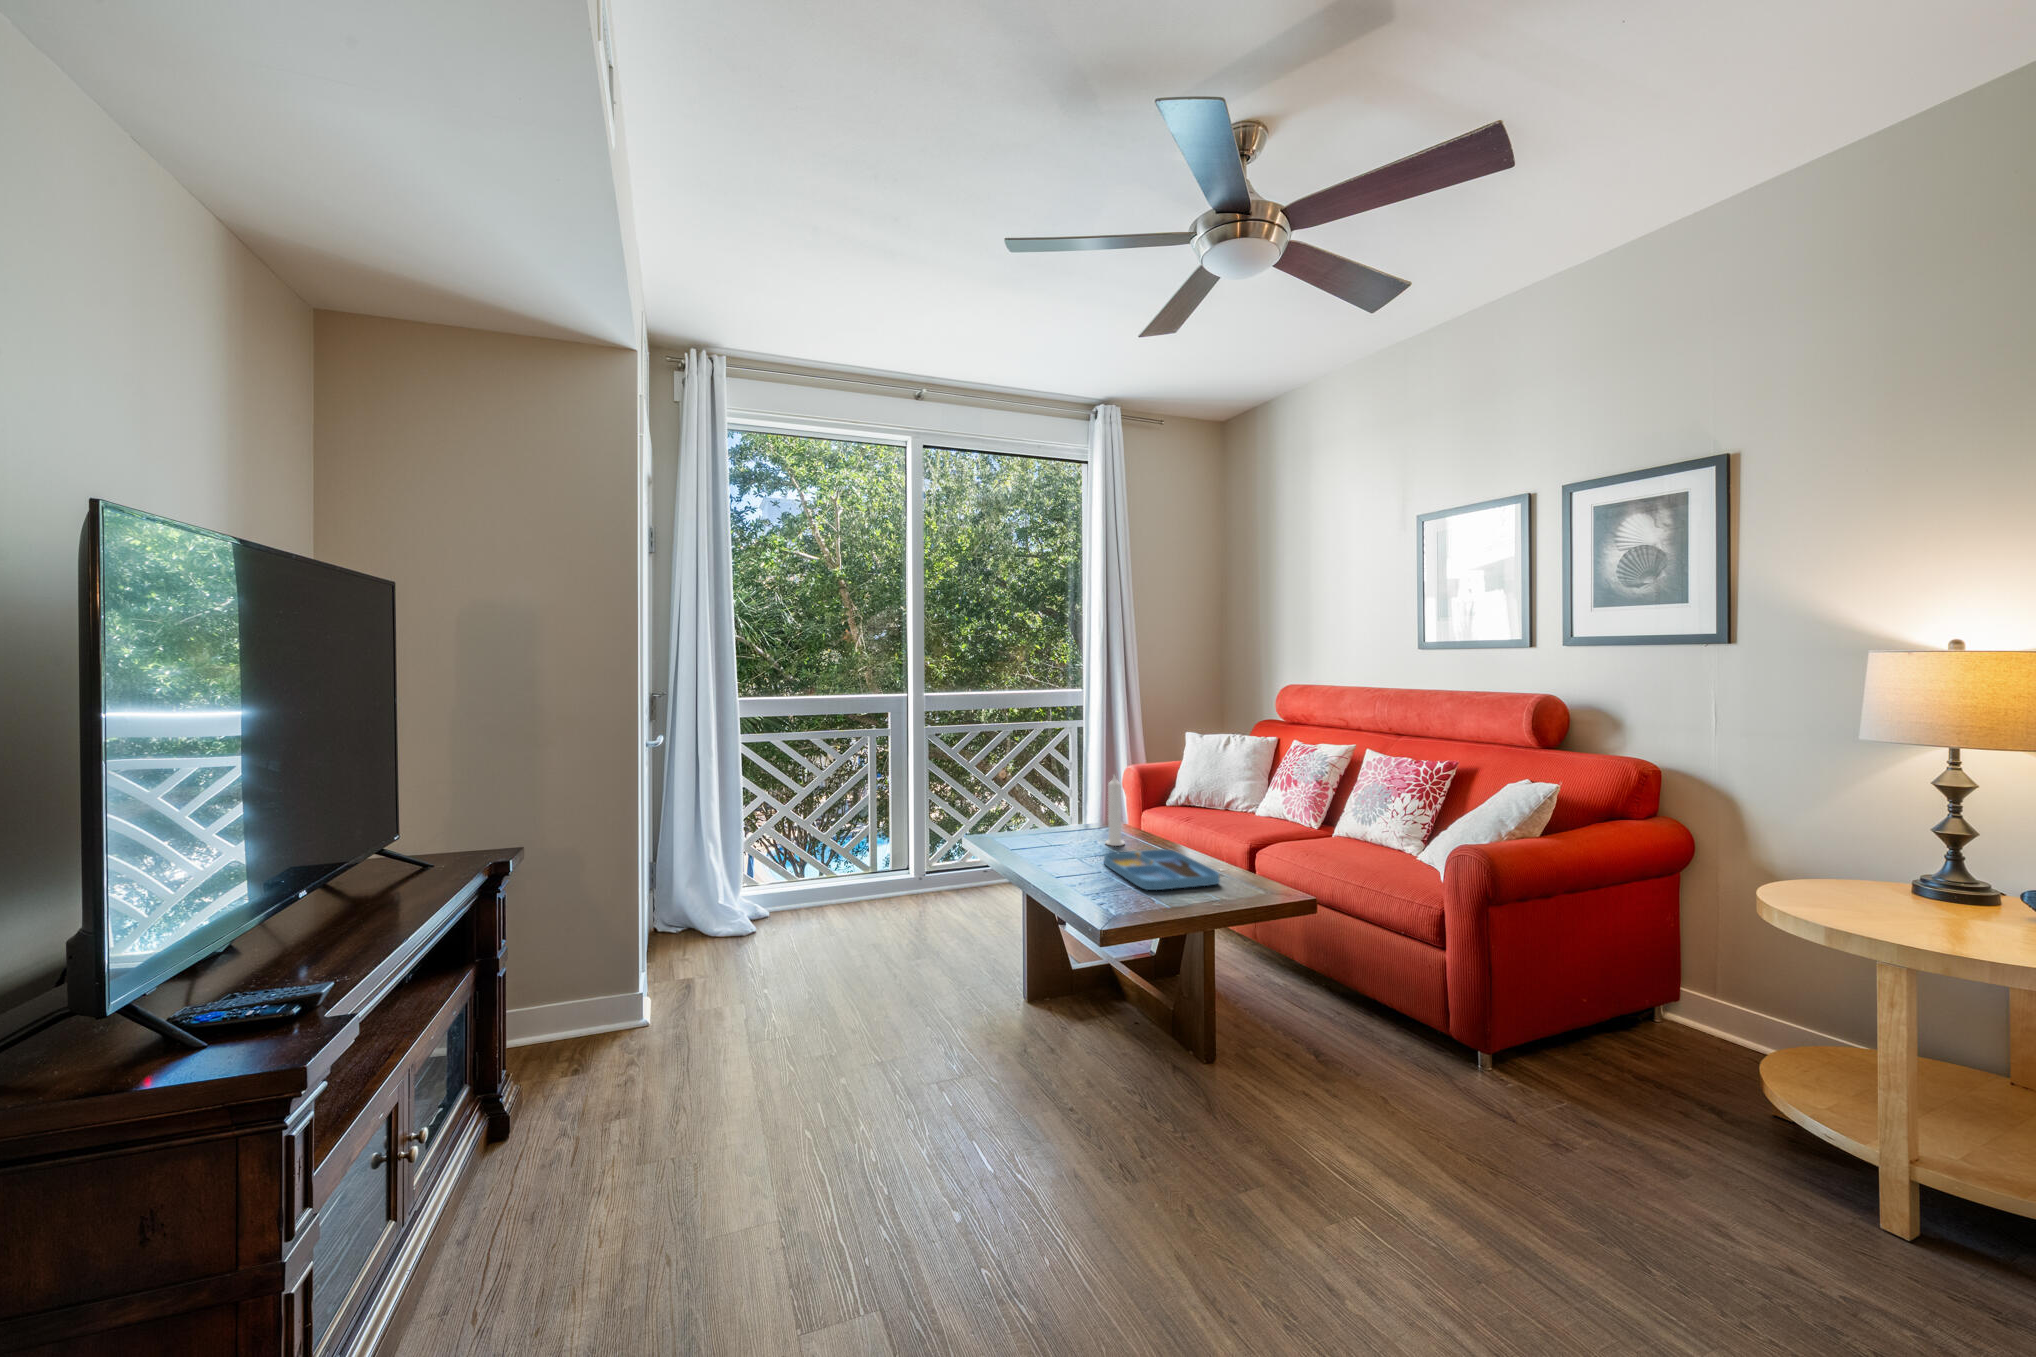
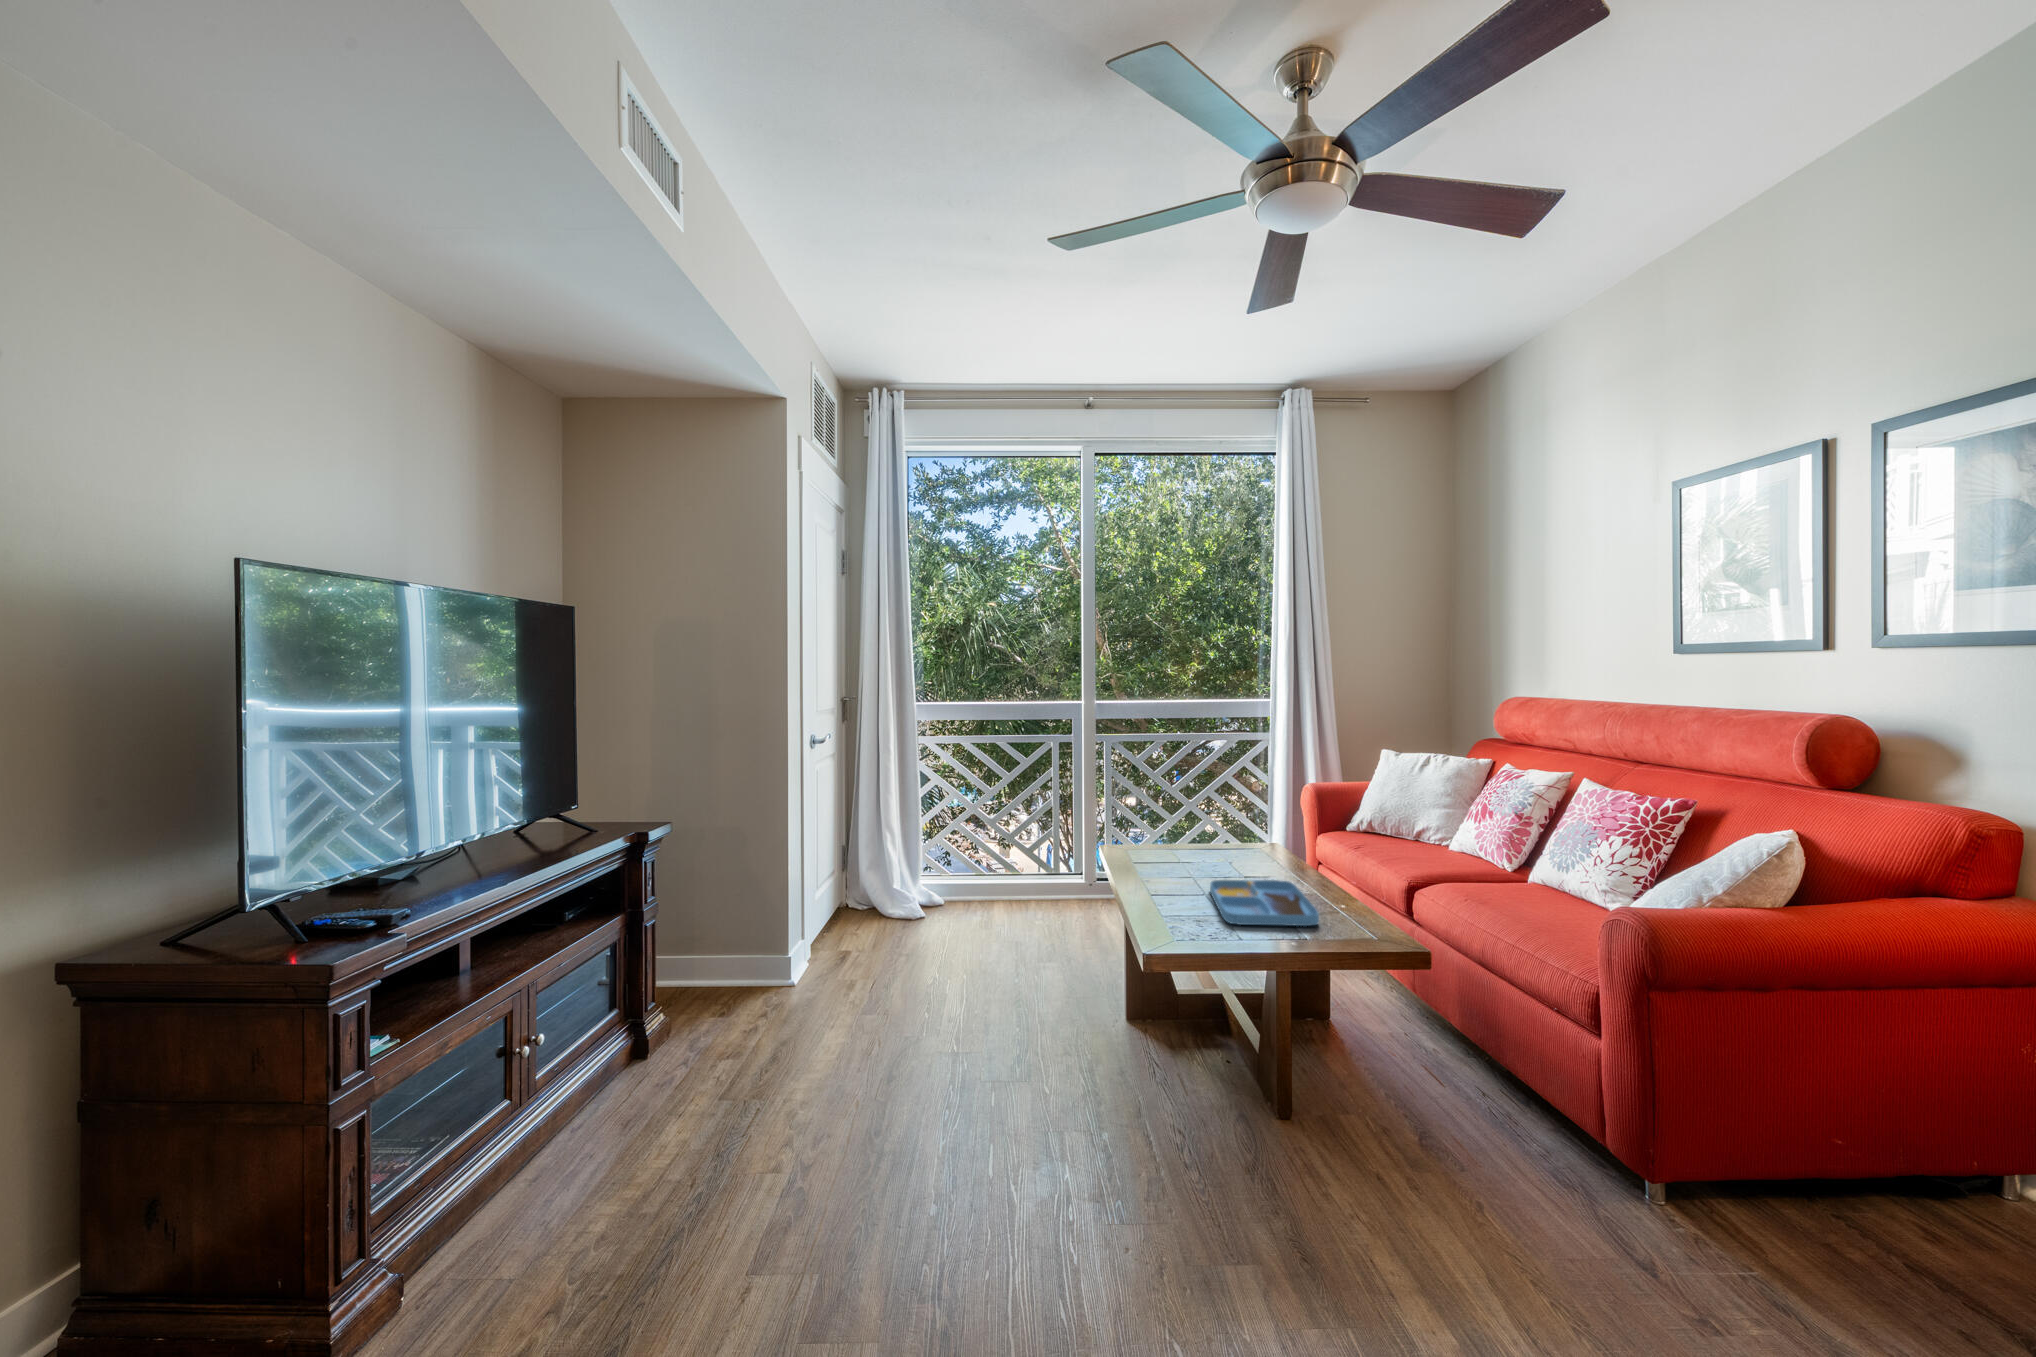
candle: present [1105,775,1125,846] -> none [1231,795,1253,872]

